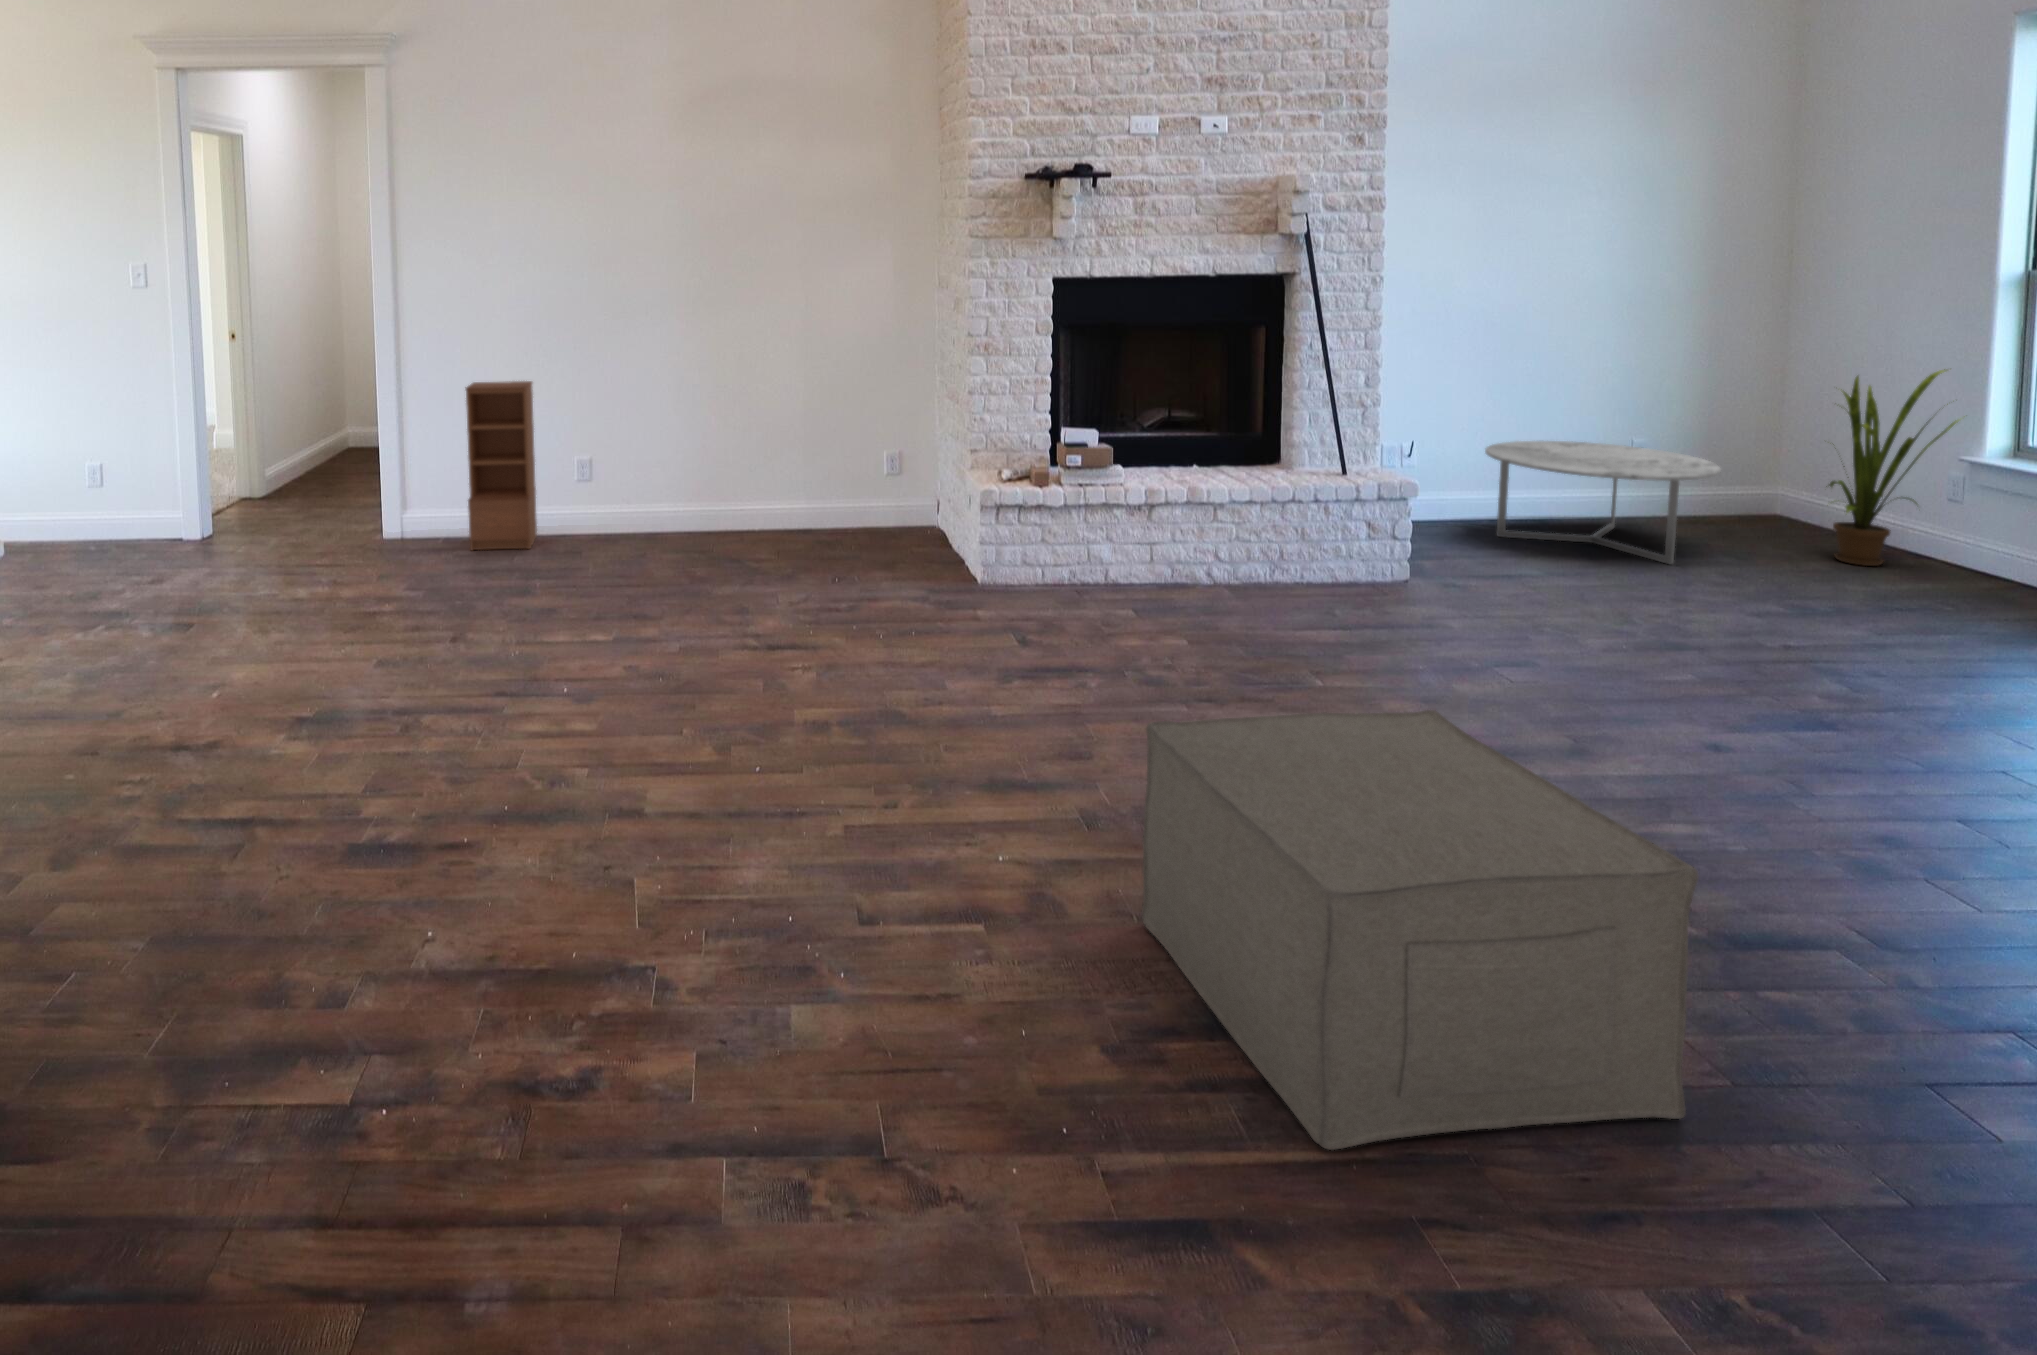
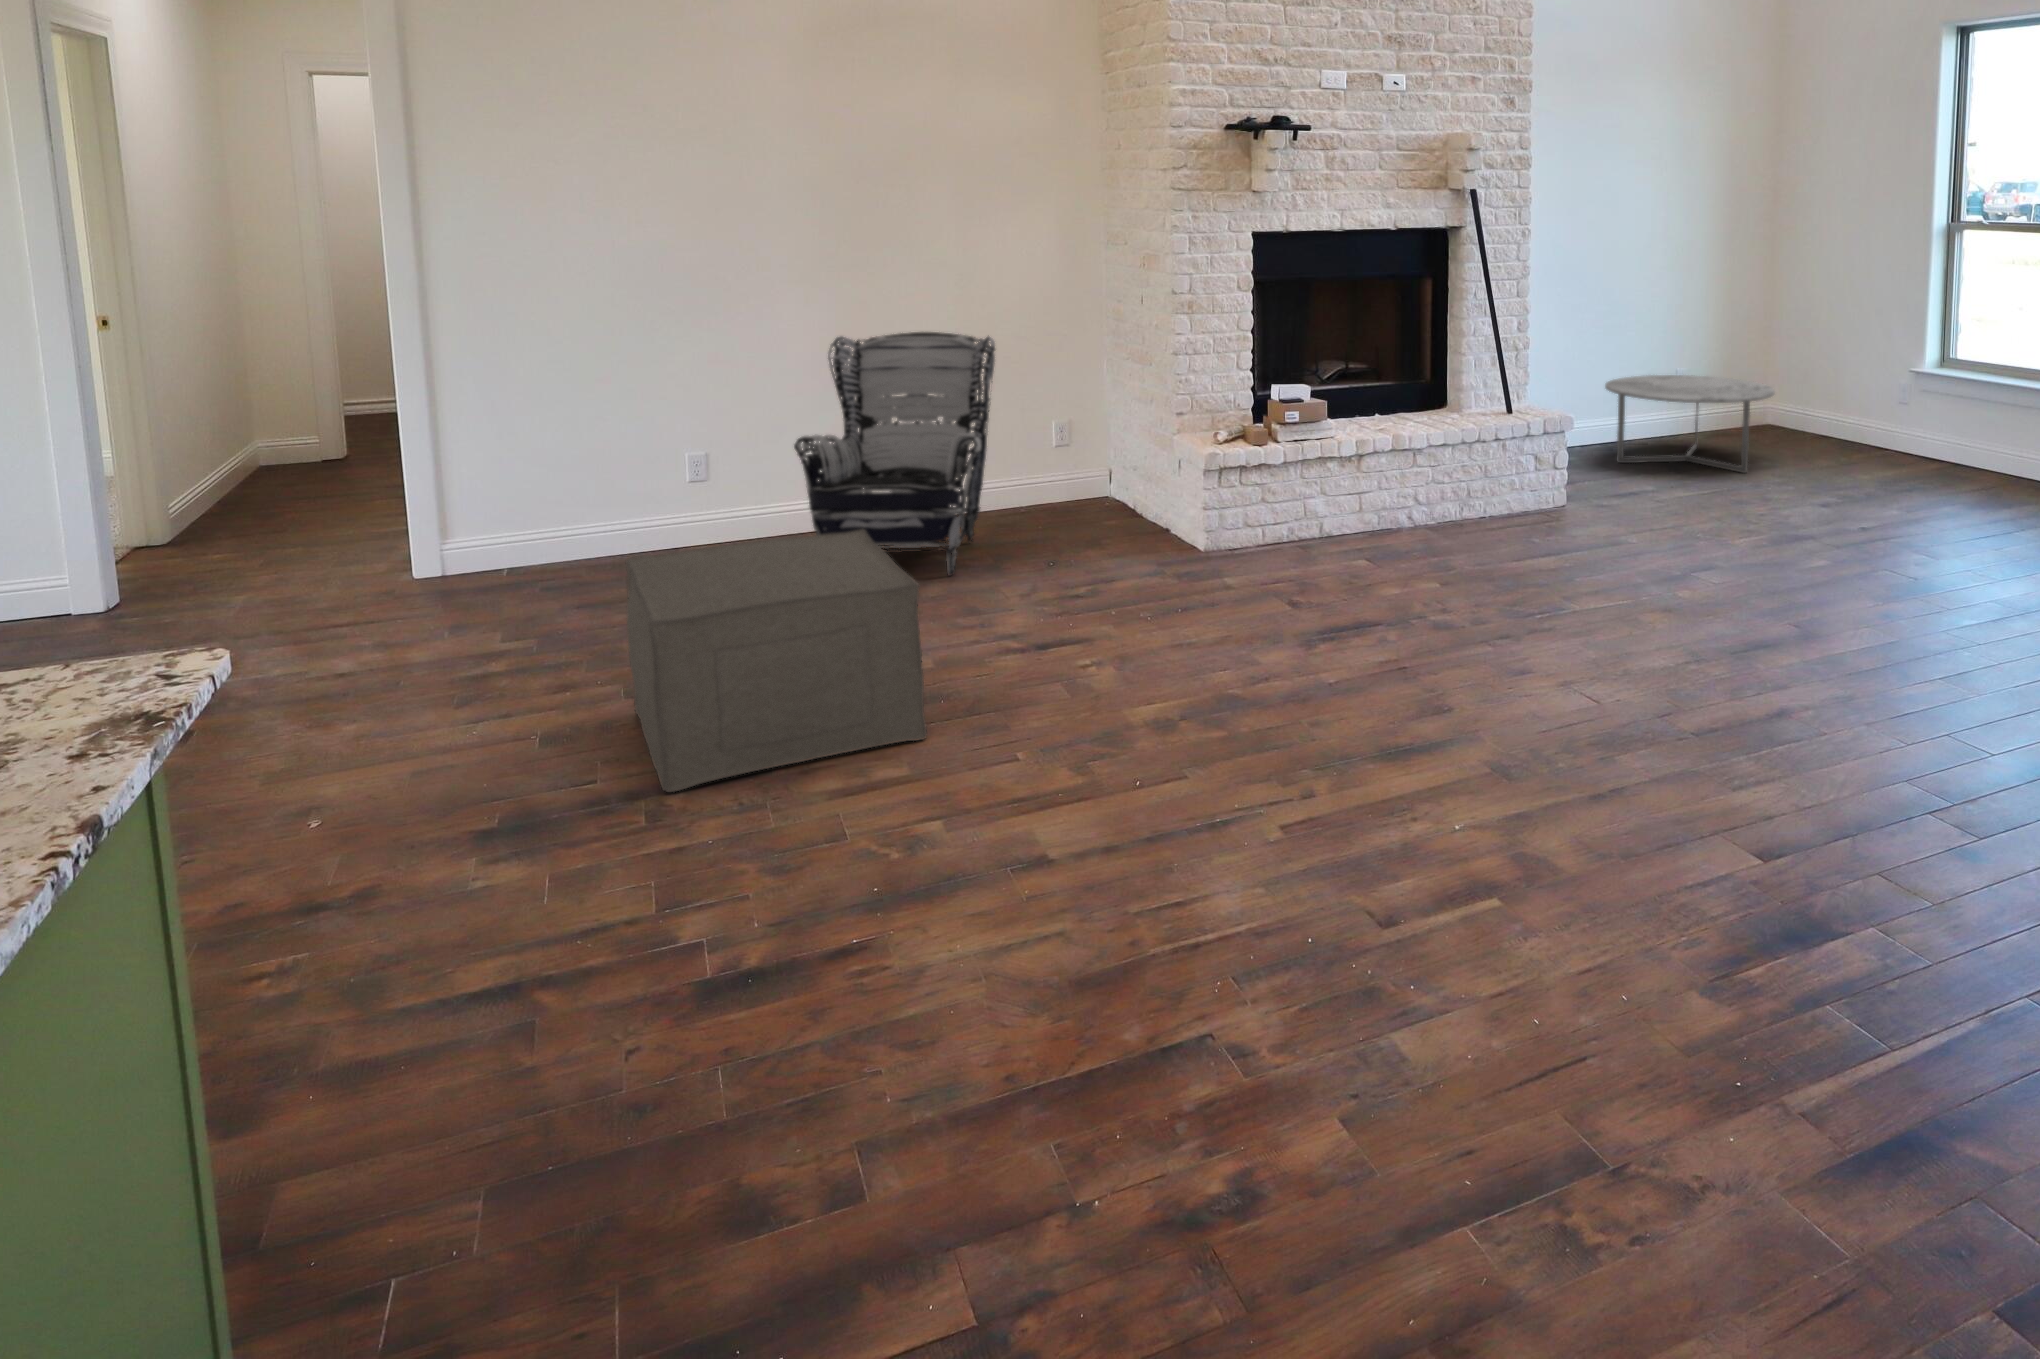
armchair: none [632,364,813,581] -> present [794,332,995,575]
house plant: present [1826,369,1958,566] -> none [1837,301,1925,461]
bookcase: present [465,381,537,550] -> none [545,364,646,583]
ottoman: present [1141,710,1698,1150] -> present [625,529,927,792]

